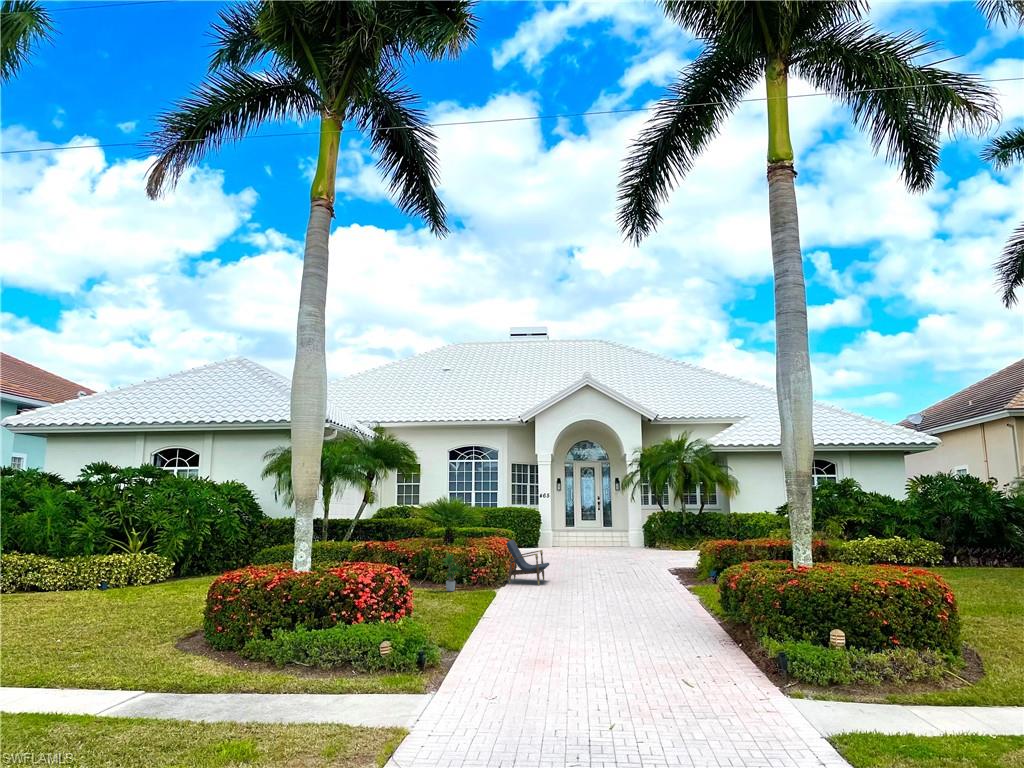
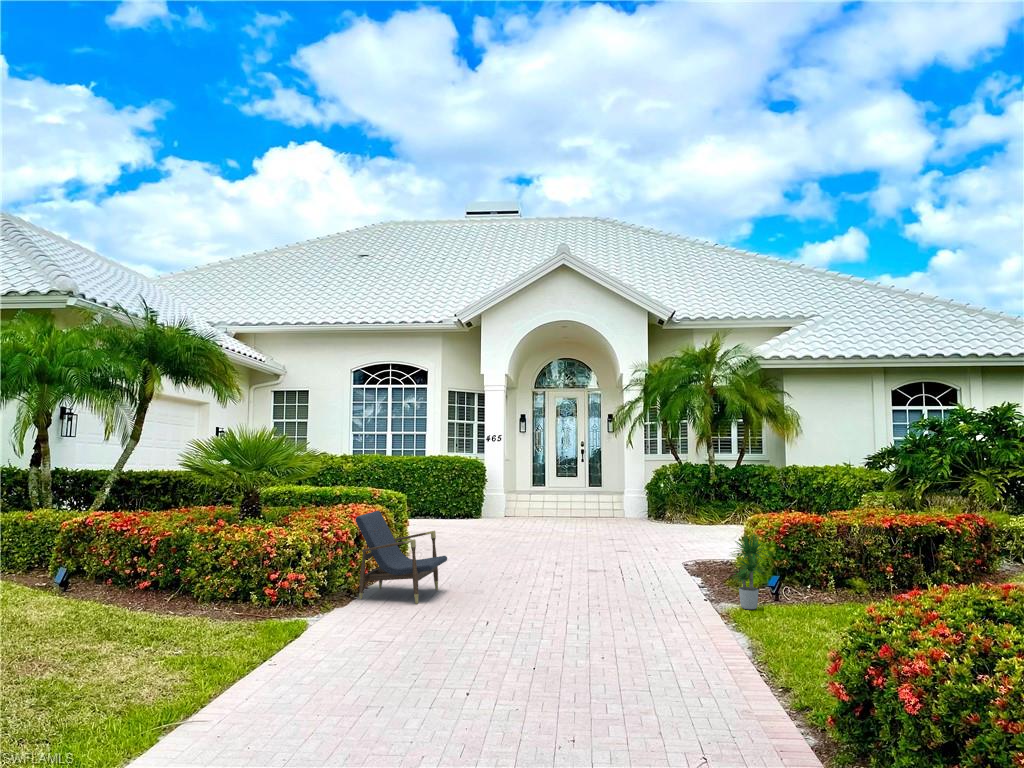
potted plant: present [442,553,458,591] -> present [732,535,769,609]

